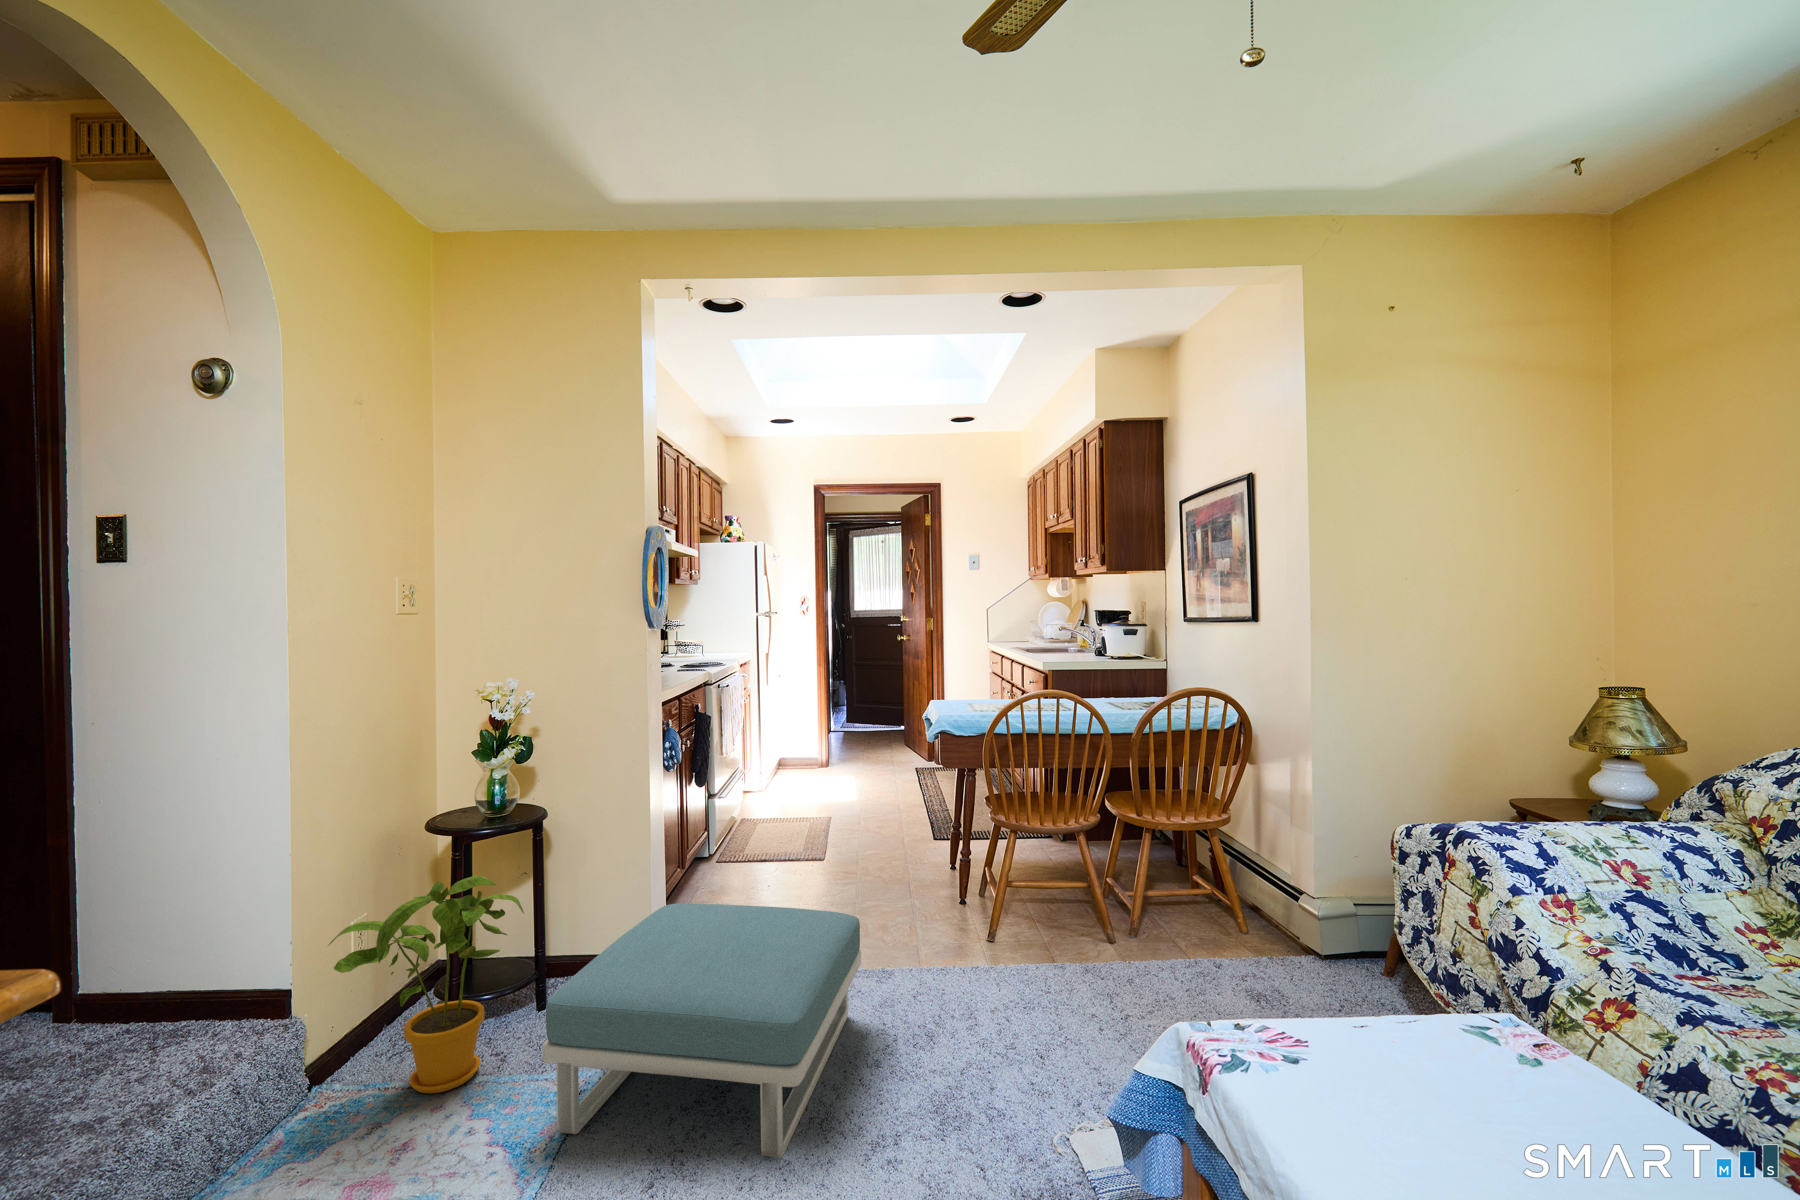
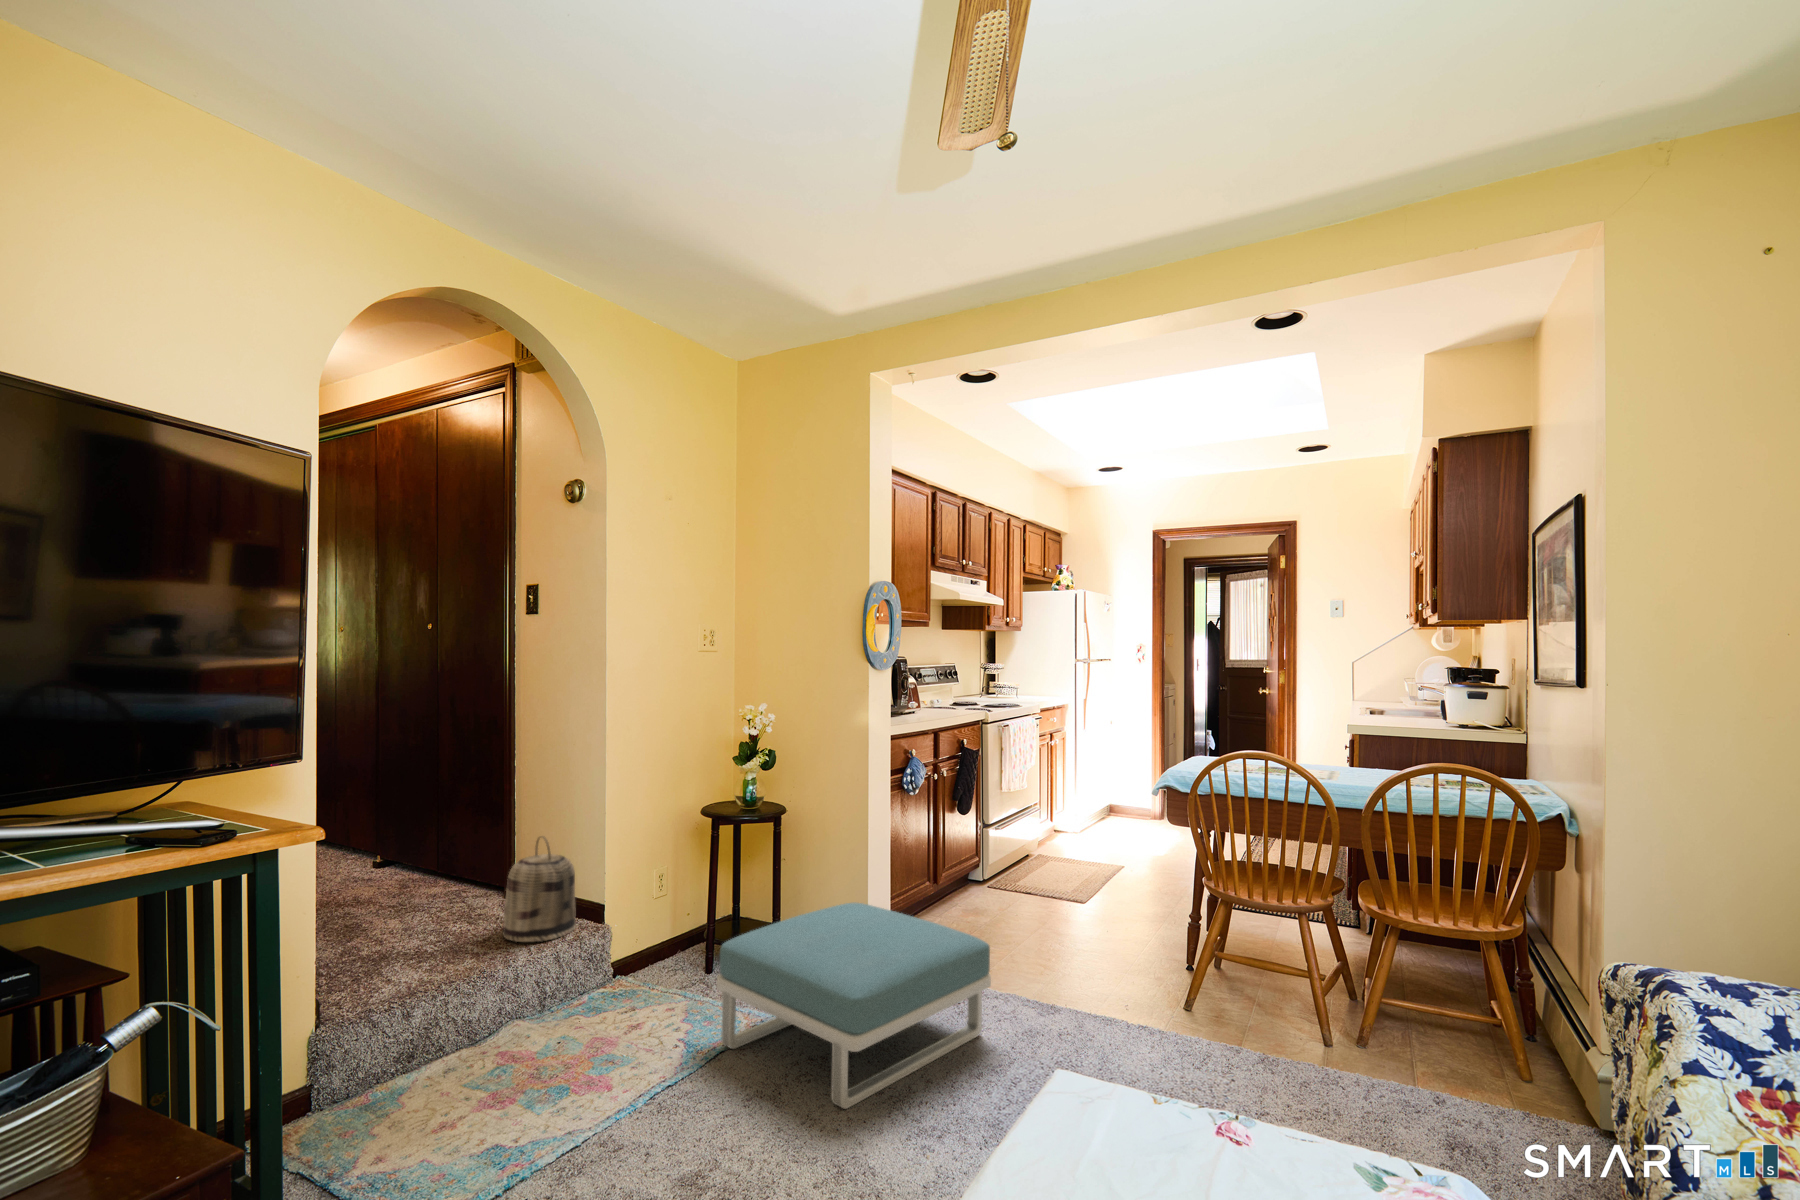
house plant: present [328,876,524,1093] -> none [623,845,745,1000]
basket: none [86,911,235,1093] -> present [502,836,576,942]

